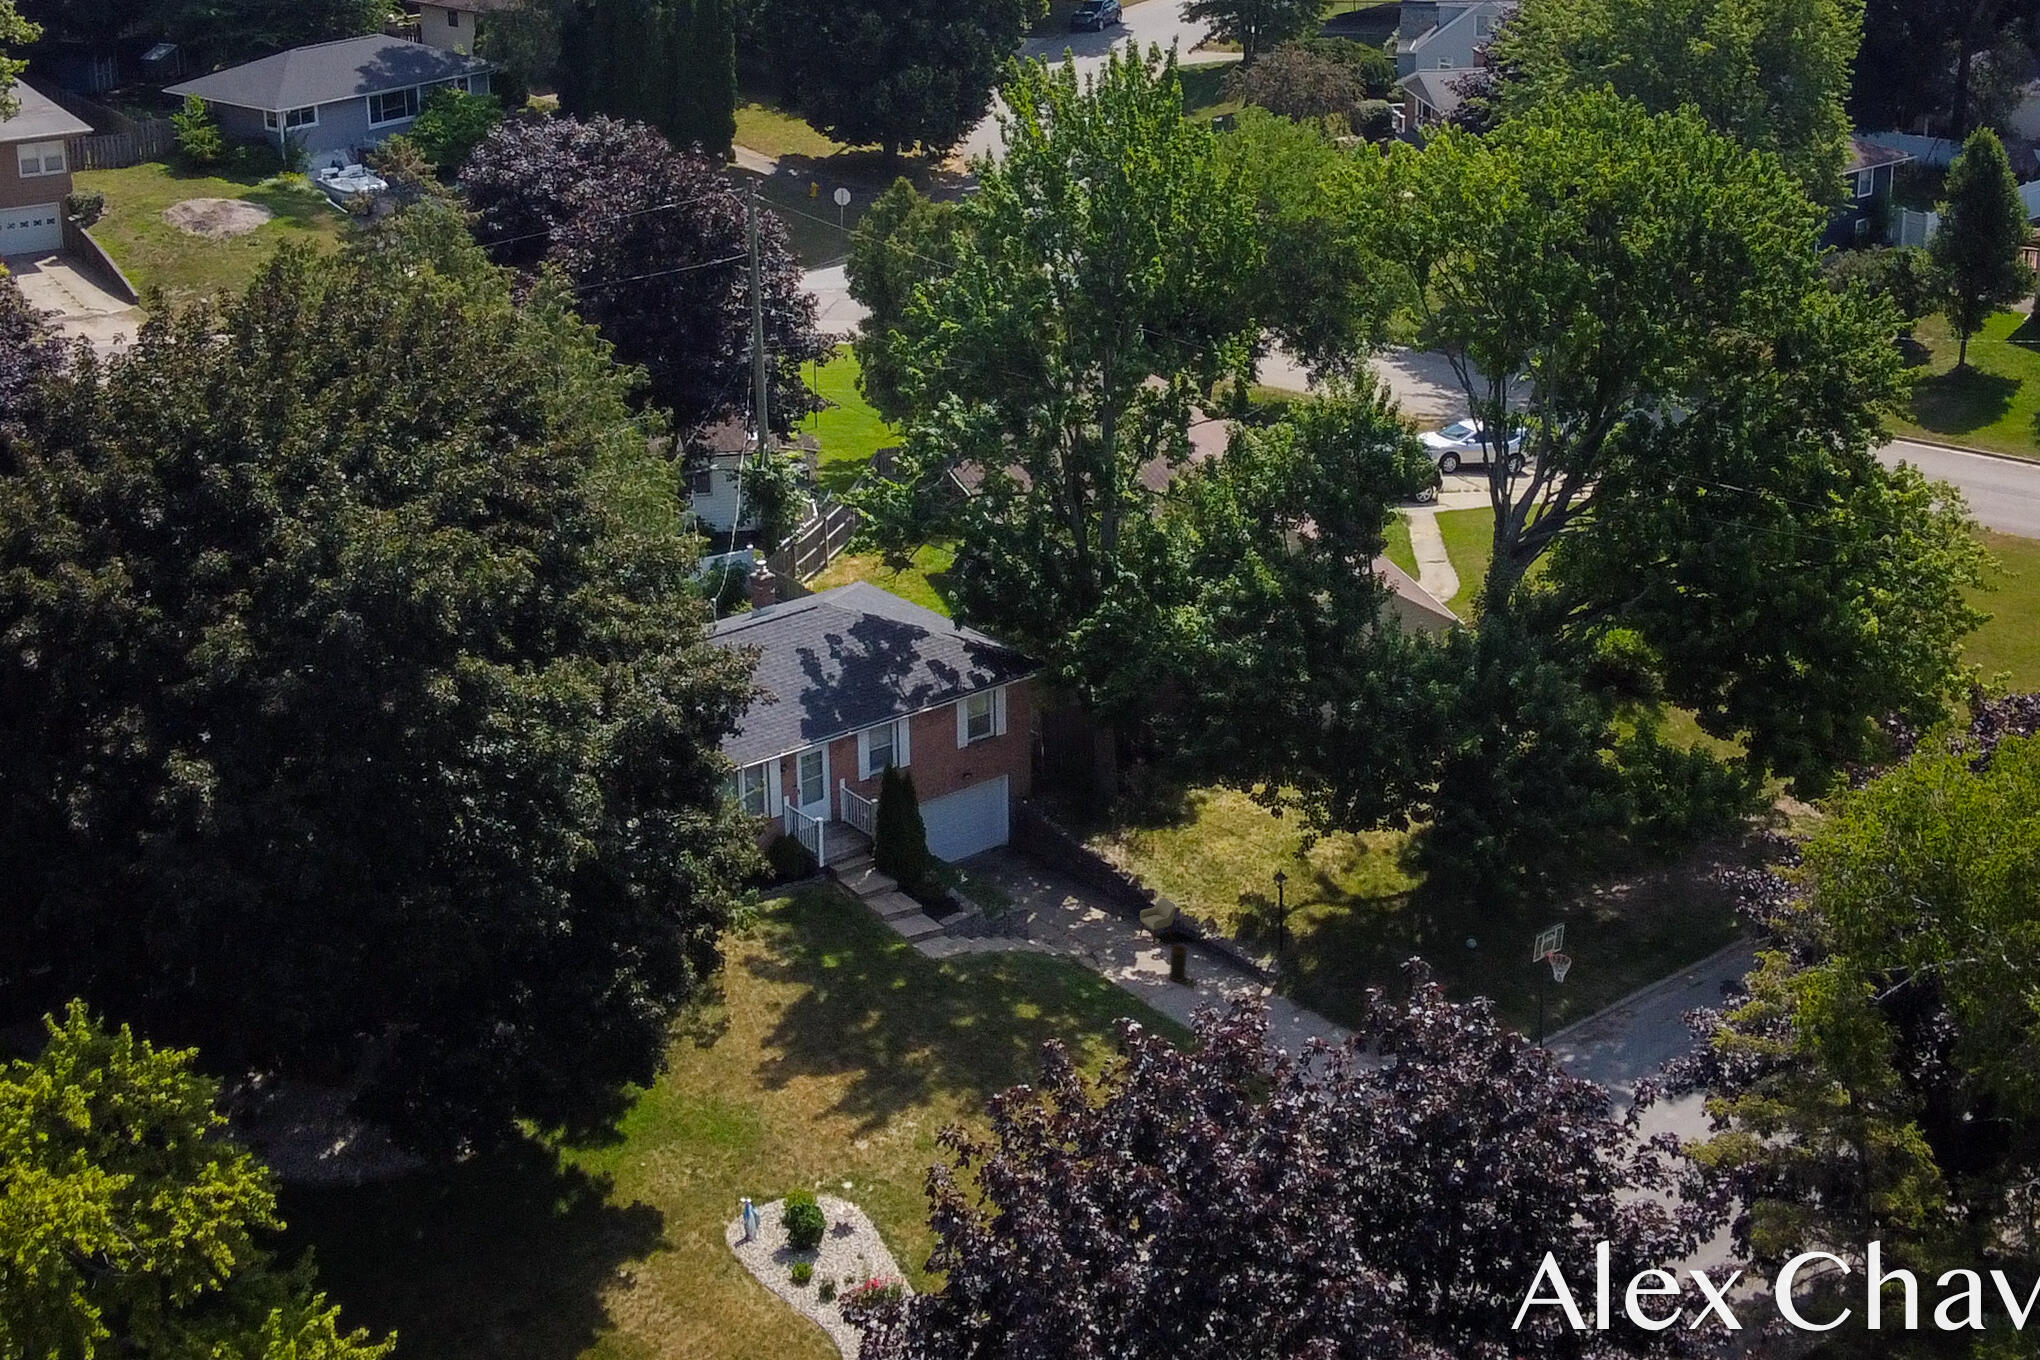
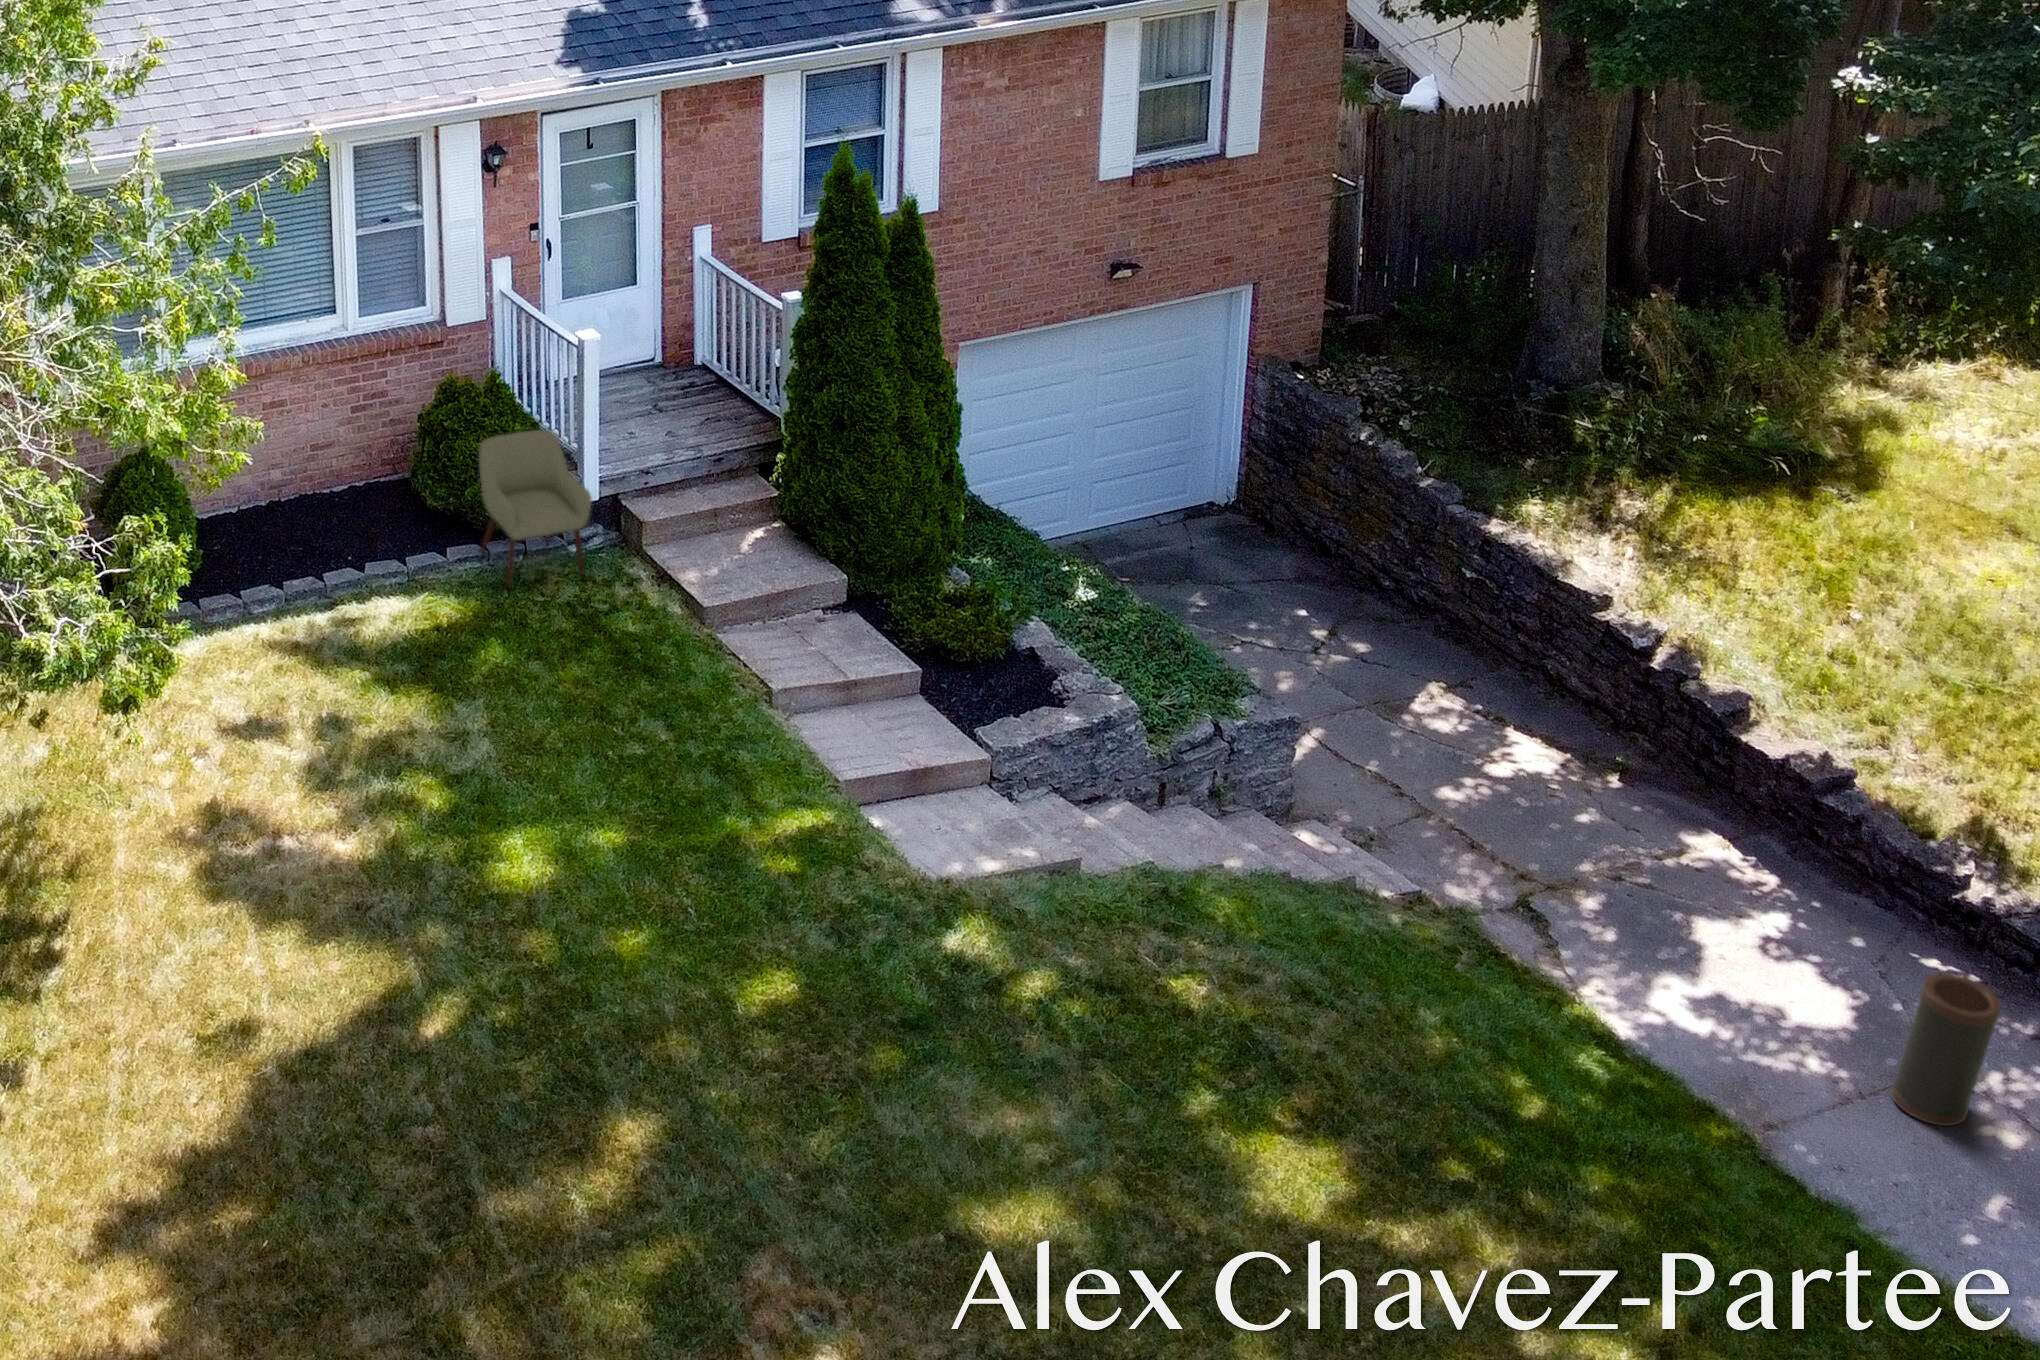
chair: present [1140,898,1176,944] -> present [479,430,592,589]

